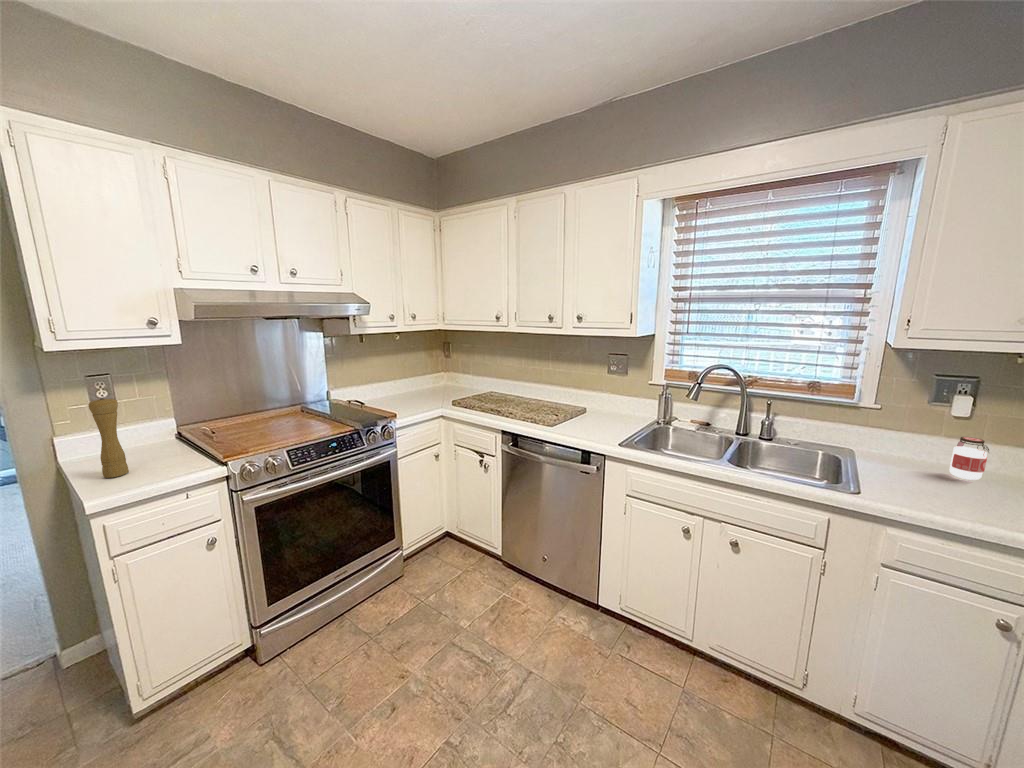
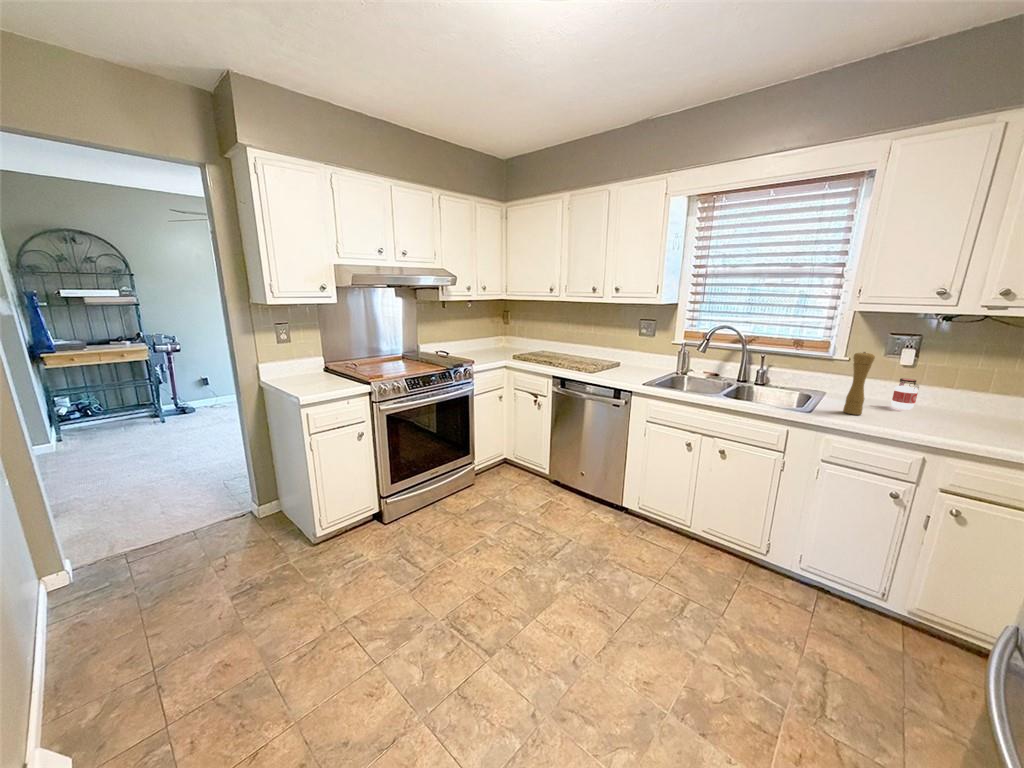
pepper mill: present [88,398,129,478] -> present [843,352,875,415]

